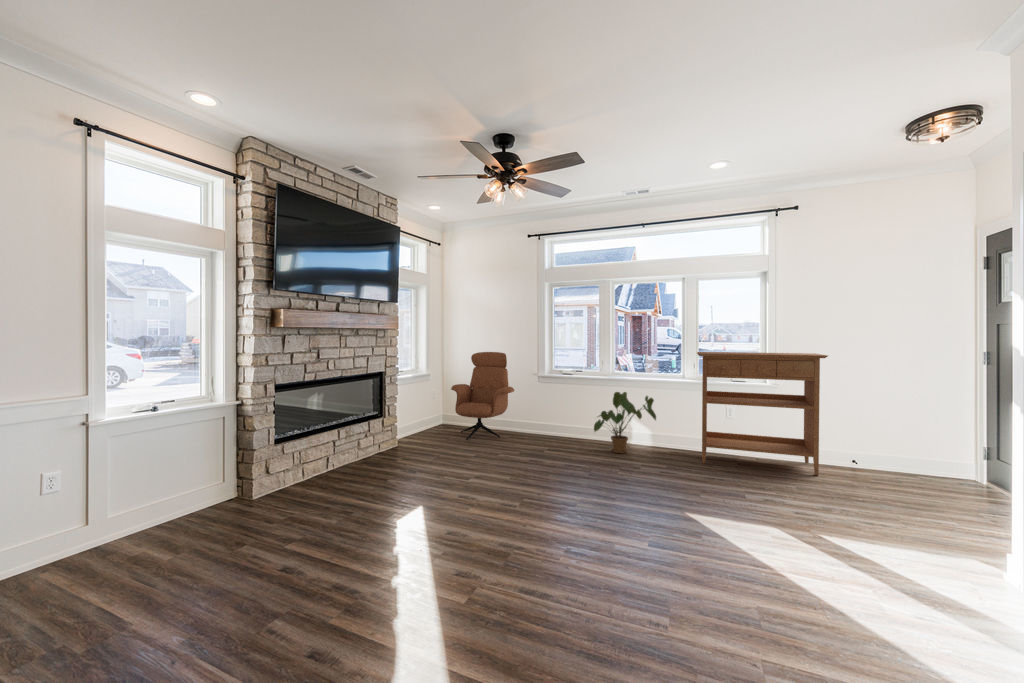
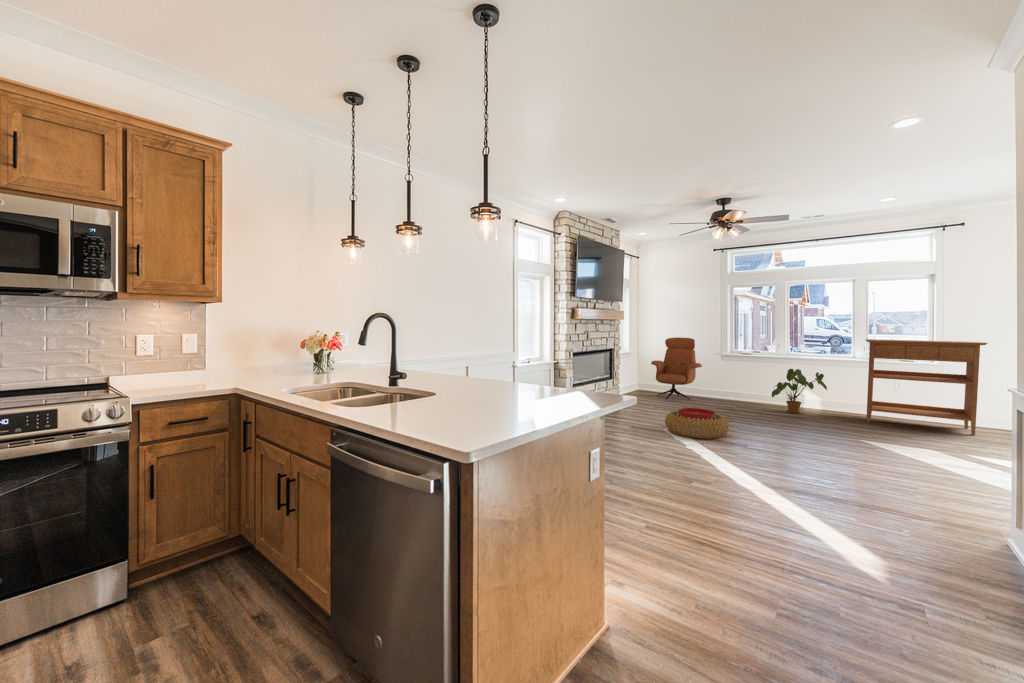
pouf: none [409,471,507,532] -> present [665,408,729,439]

